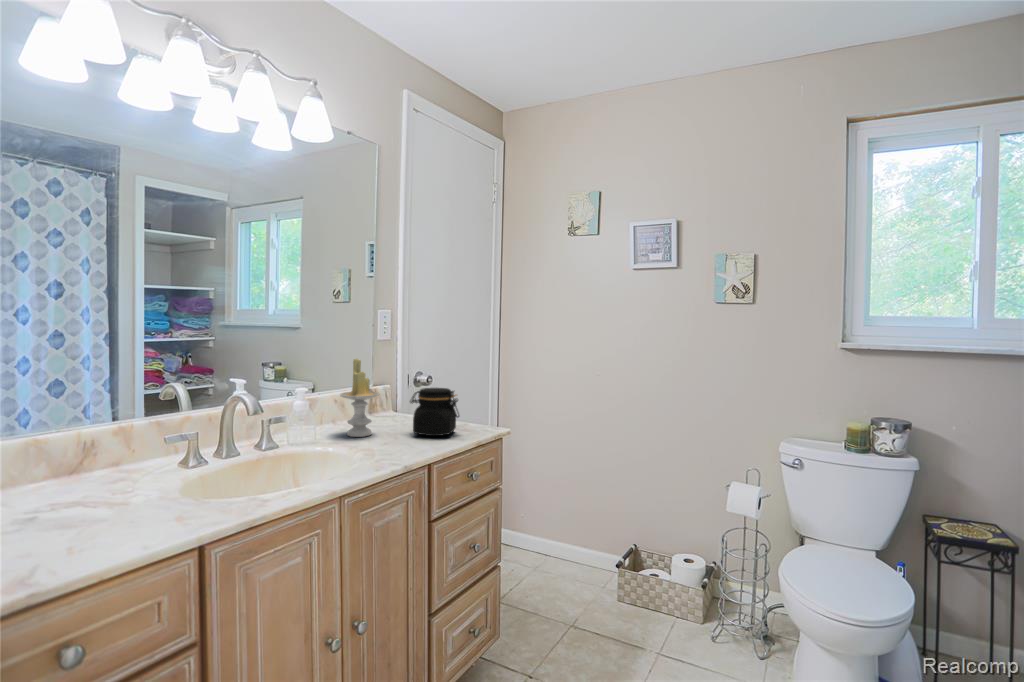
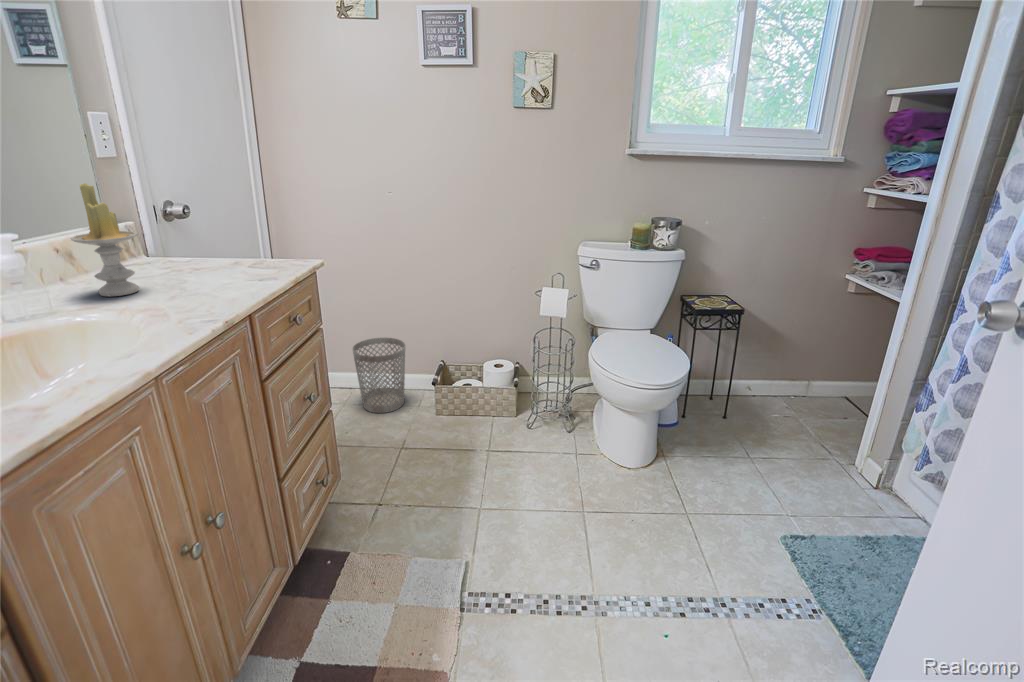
jar: present [410,388,459,436] -> none [187,219,263,282]
wastebasket: none [544,507,594,585] -> present [352,338,405,413]

